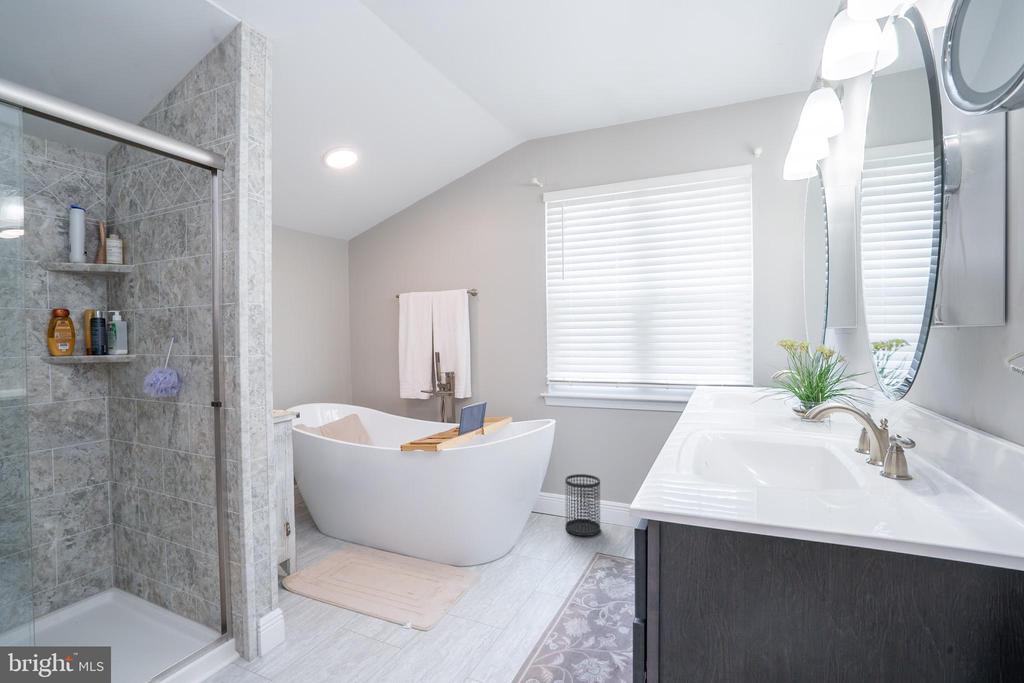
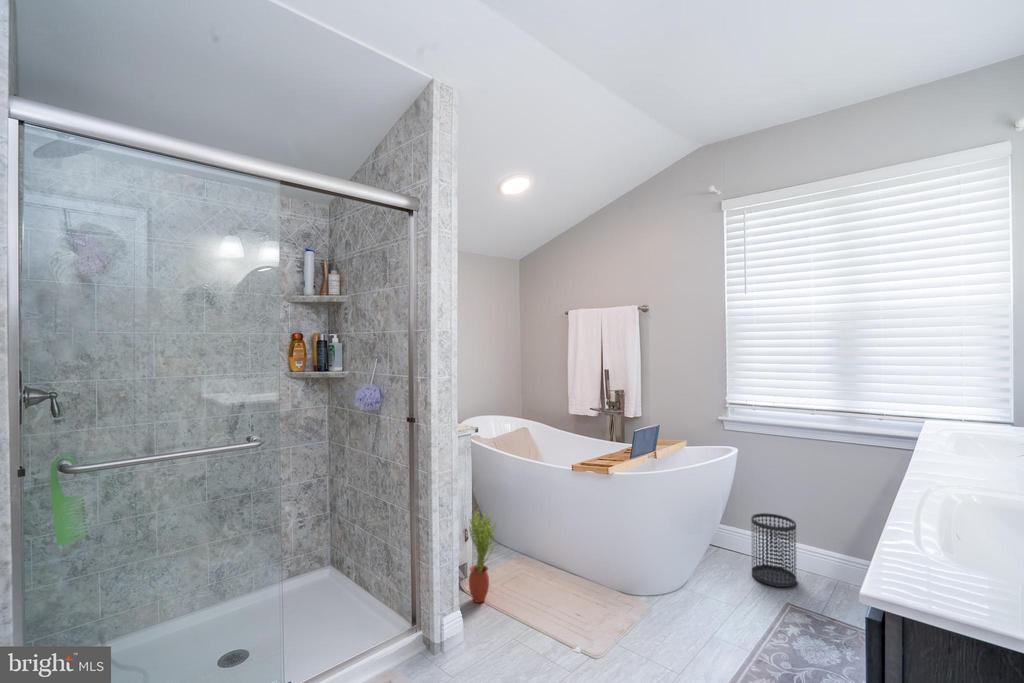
potted plant: none [290,497,324,597] -> present [469,511,497,602]

